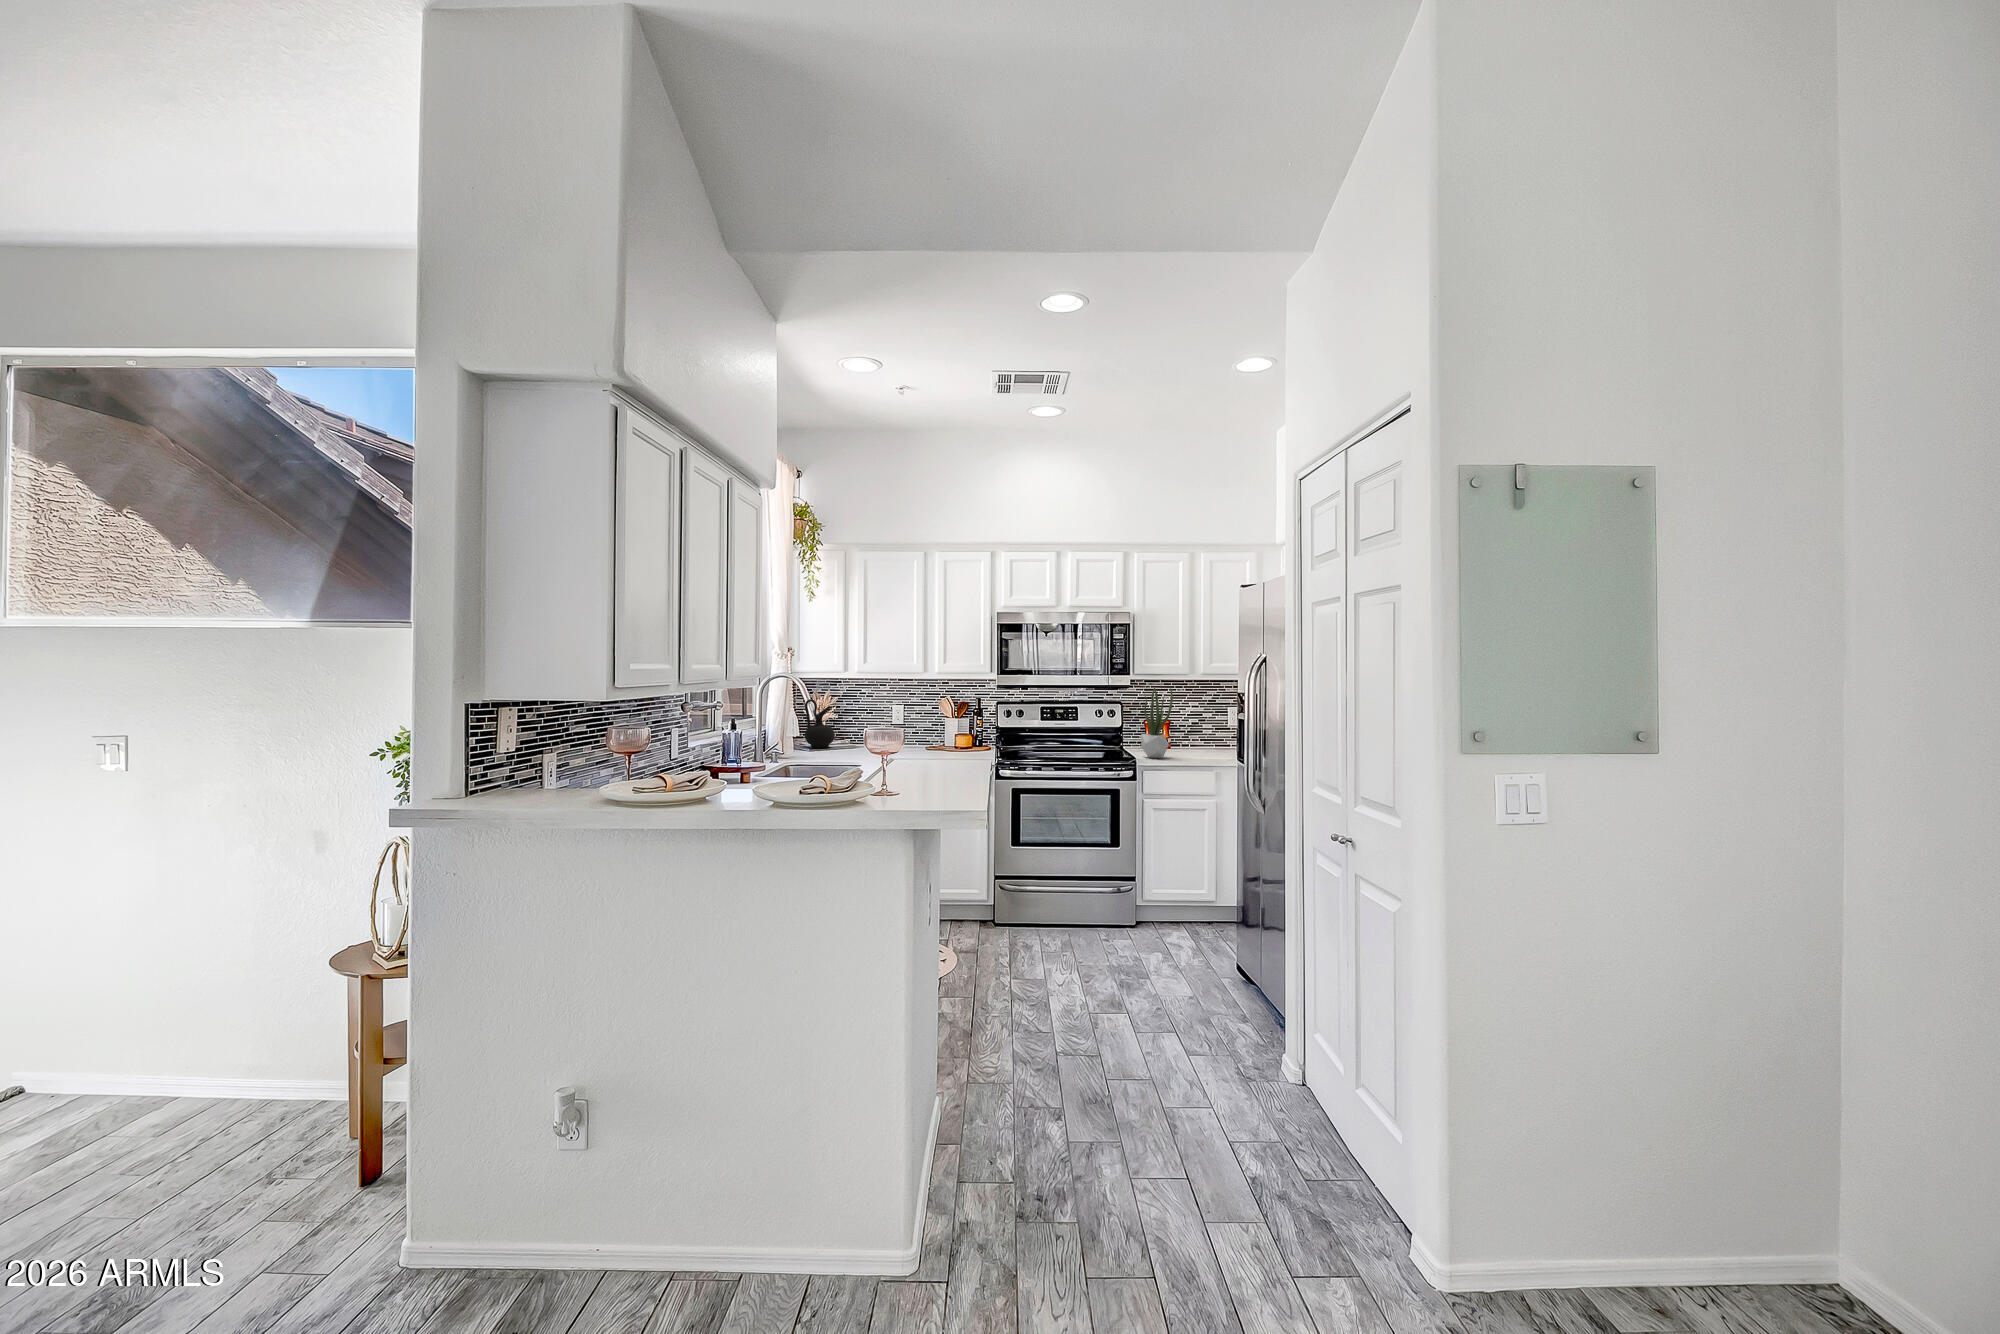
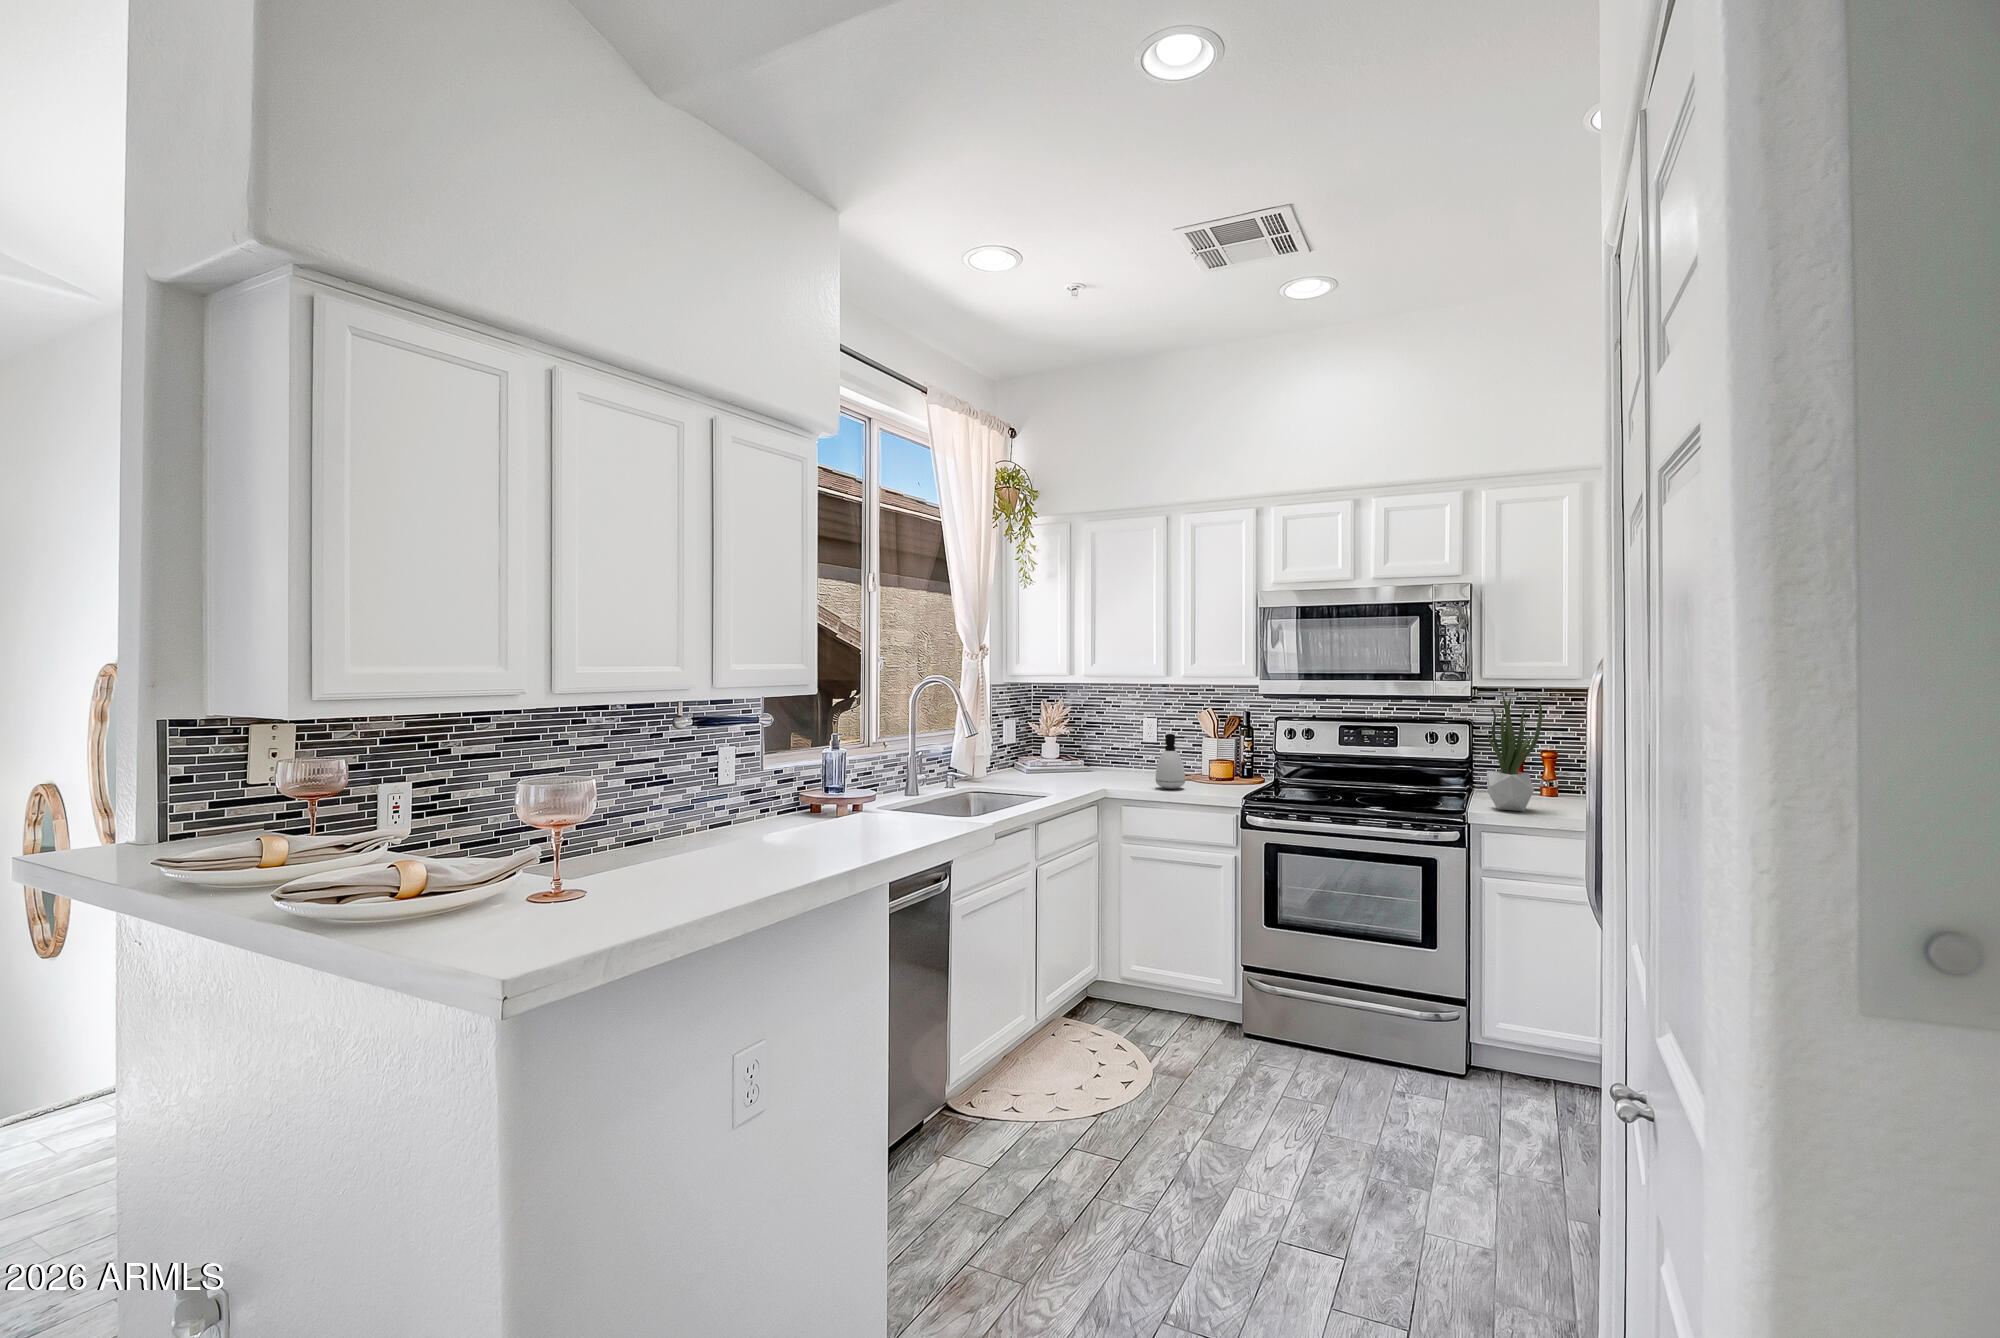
ceramic jug: present [805,699,834,748] -> none [1017,711,1055,772]
soap dispenser: none [928,715,950,754] -> present [1156,734,1185,789]

